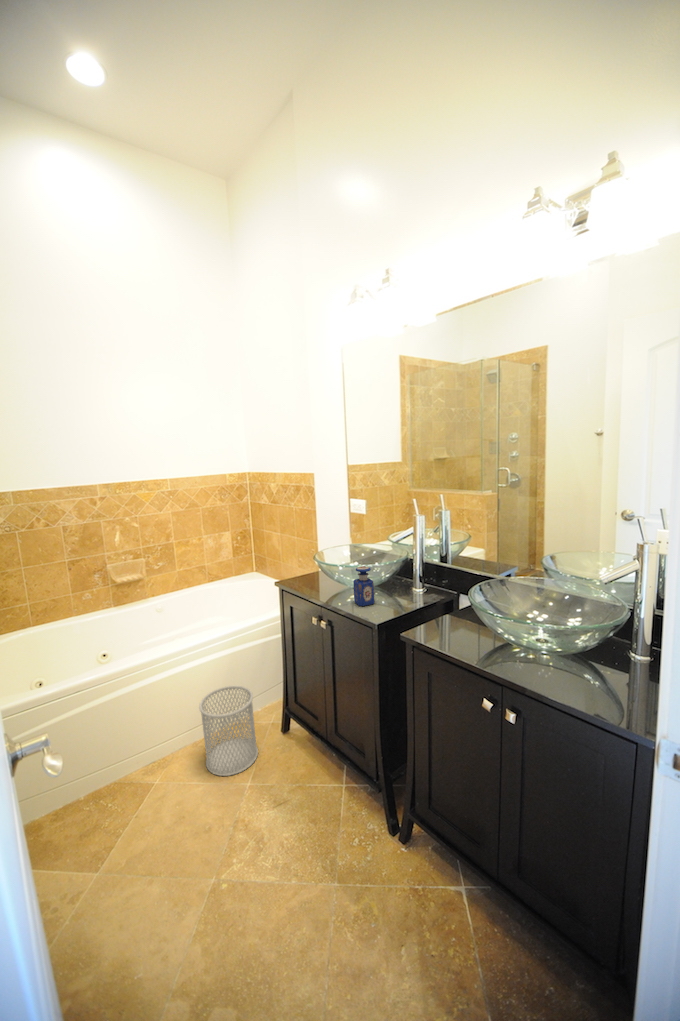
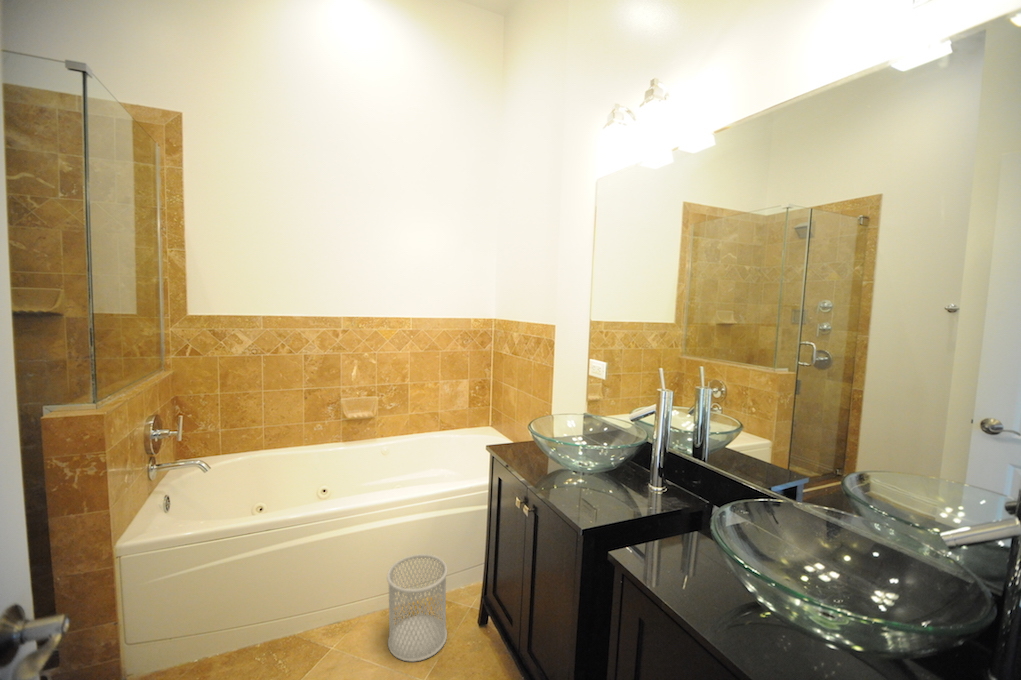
perfume bottle: present [353,566,375,606] -> none [565,447,591,498]

